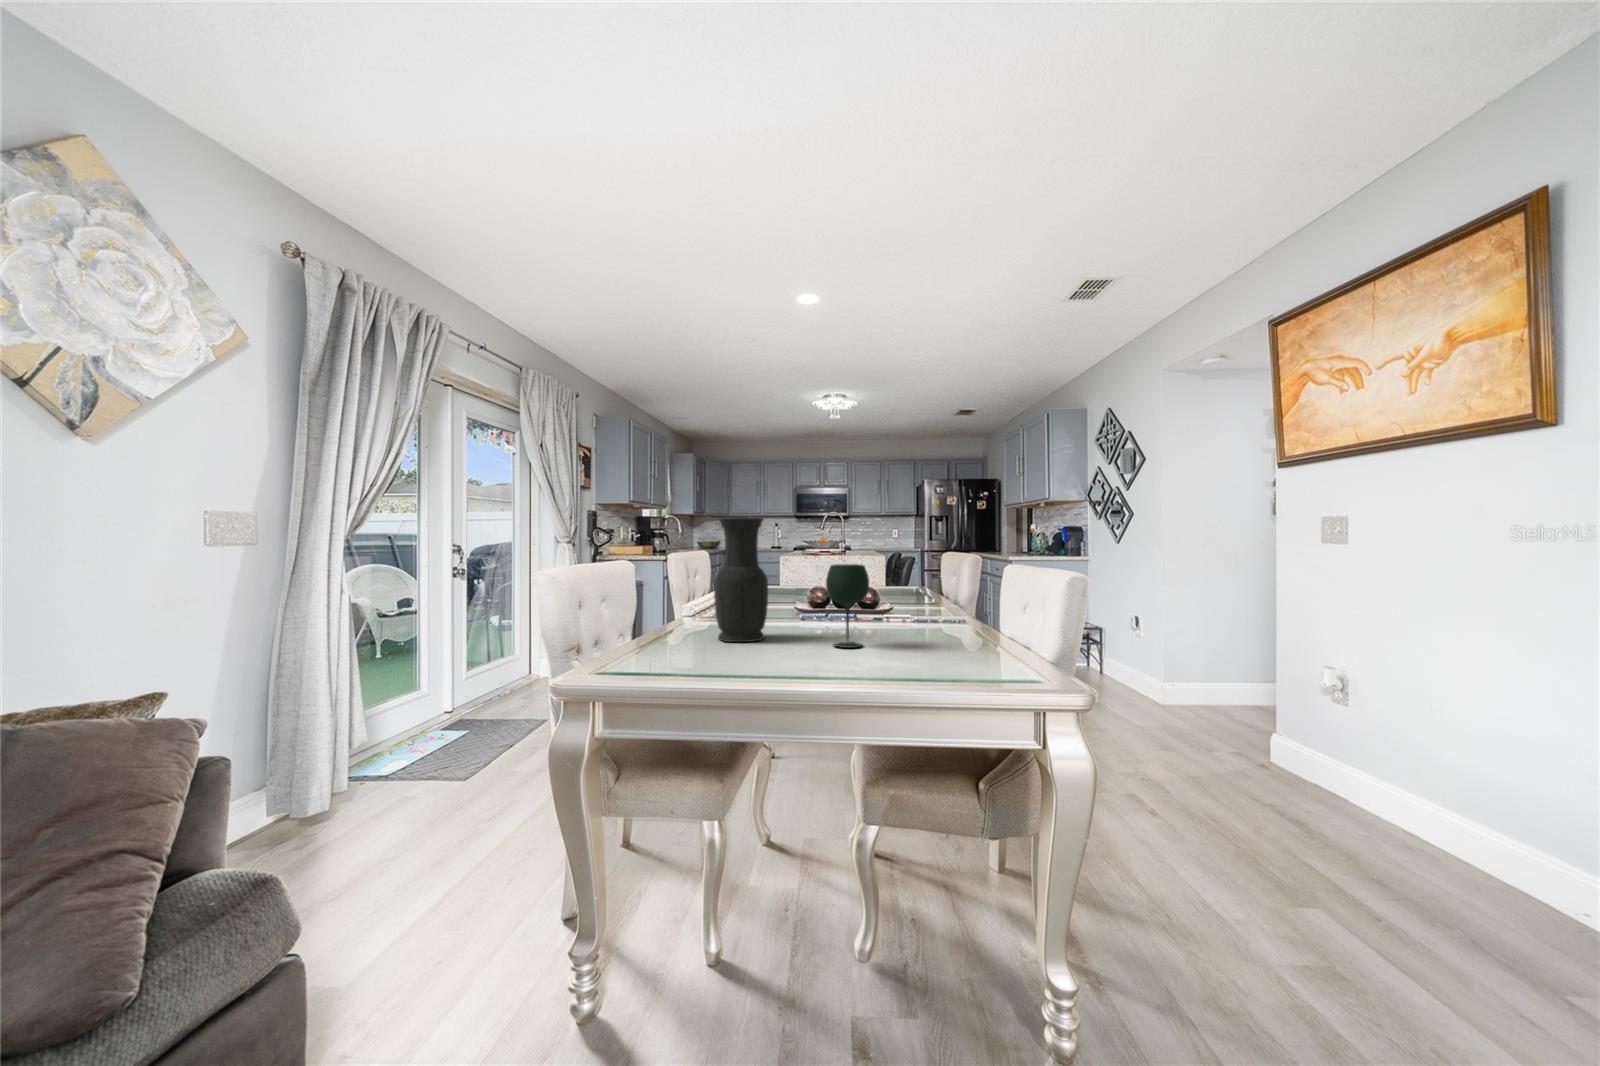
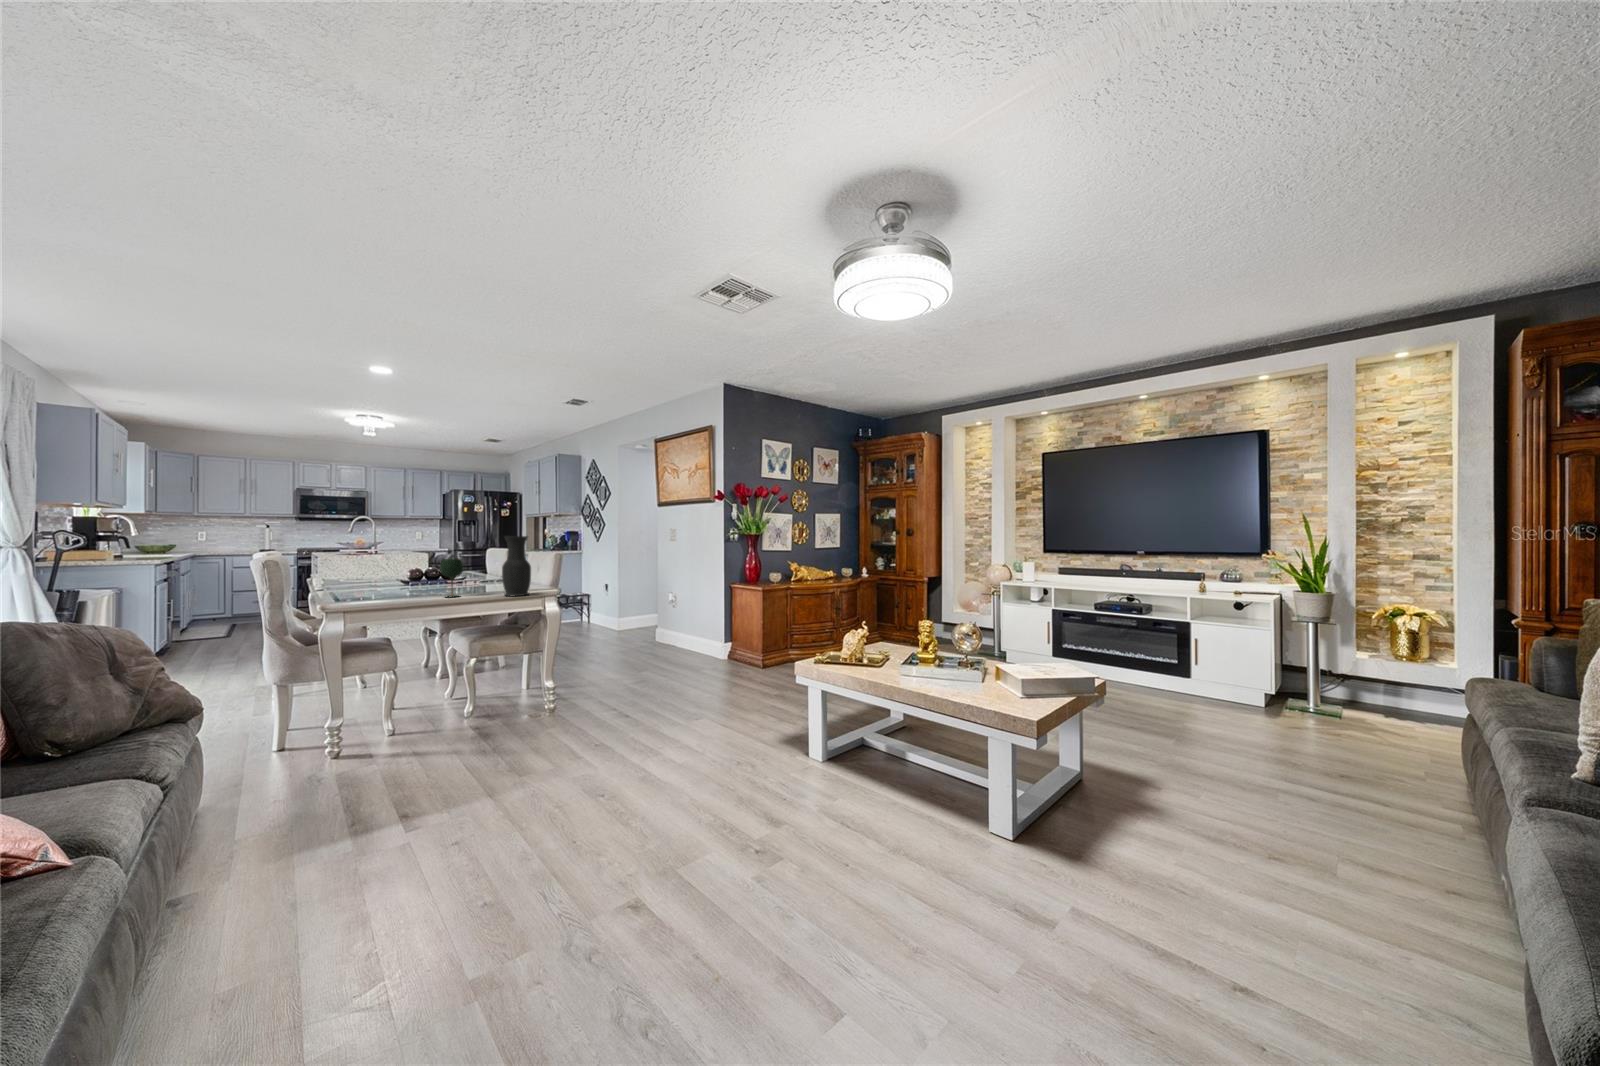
vase: present [714,518,768,642] -> present [502,536,531,596]

